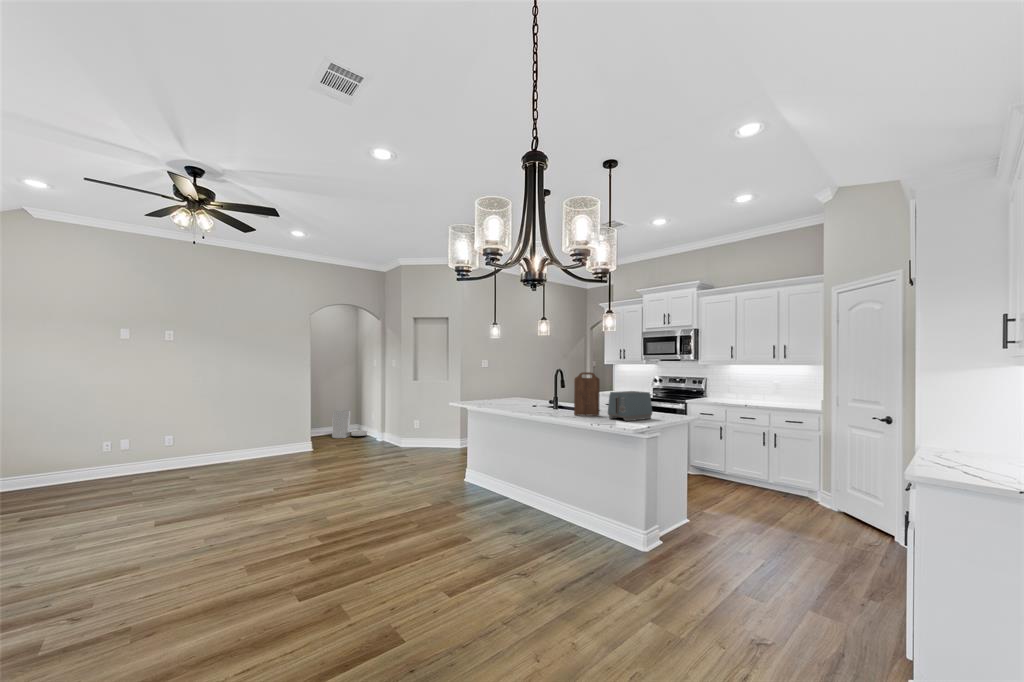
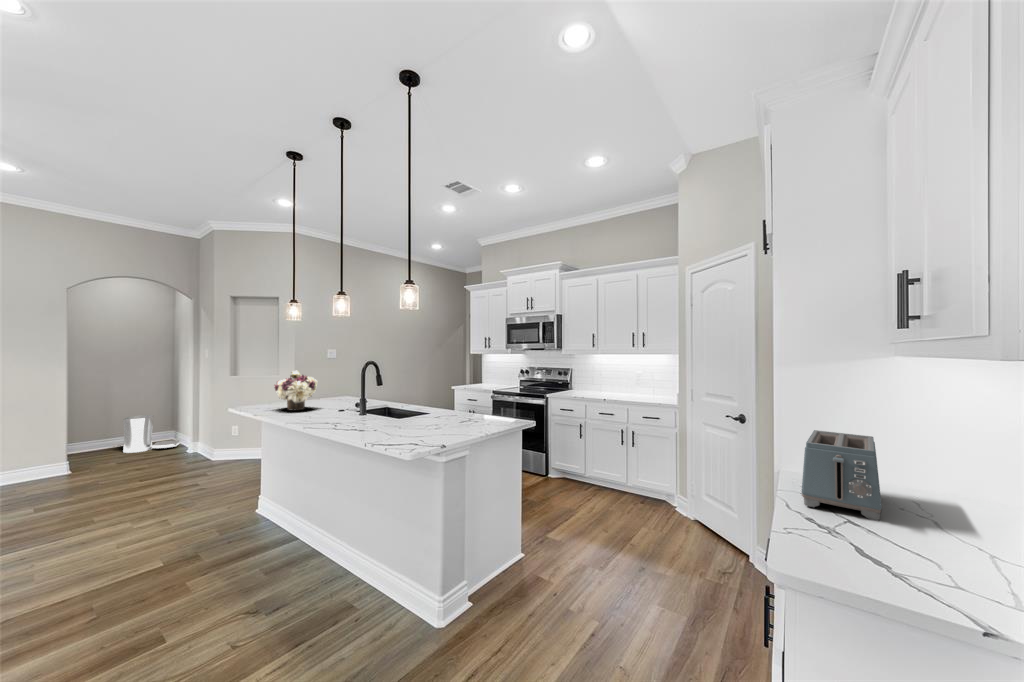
cutting board: present [574,372,600,416] -> none [357,370,394,431]
flower arrangement: none [487,373,516,403] -> present [275,371,317,410]
toaster: present [608,391,652,421] -> present [801,430,882,520]

